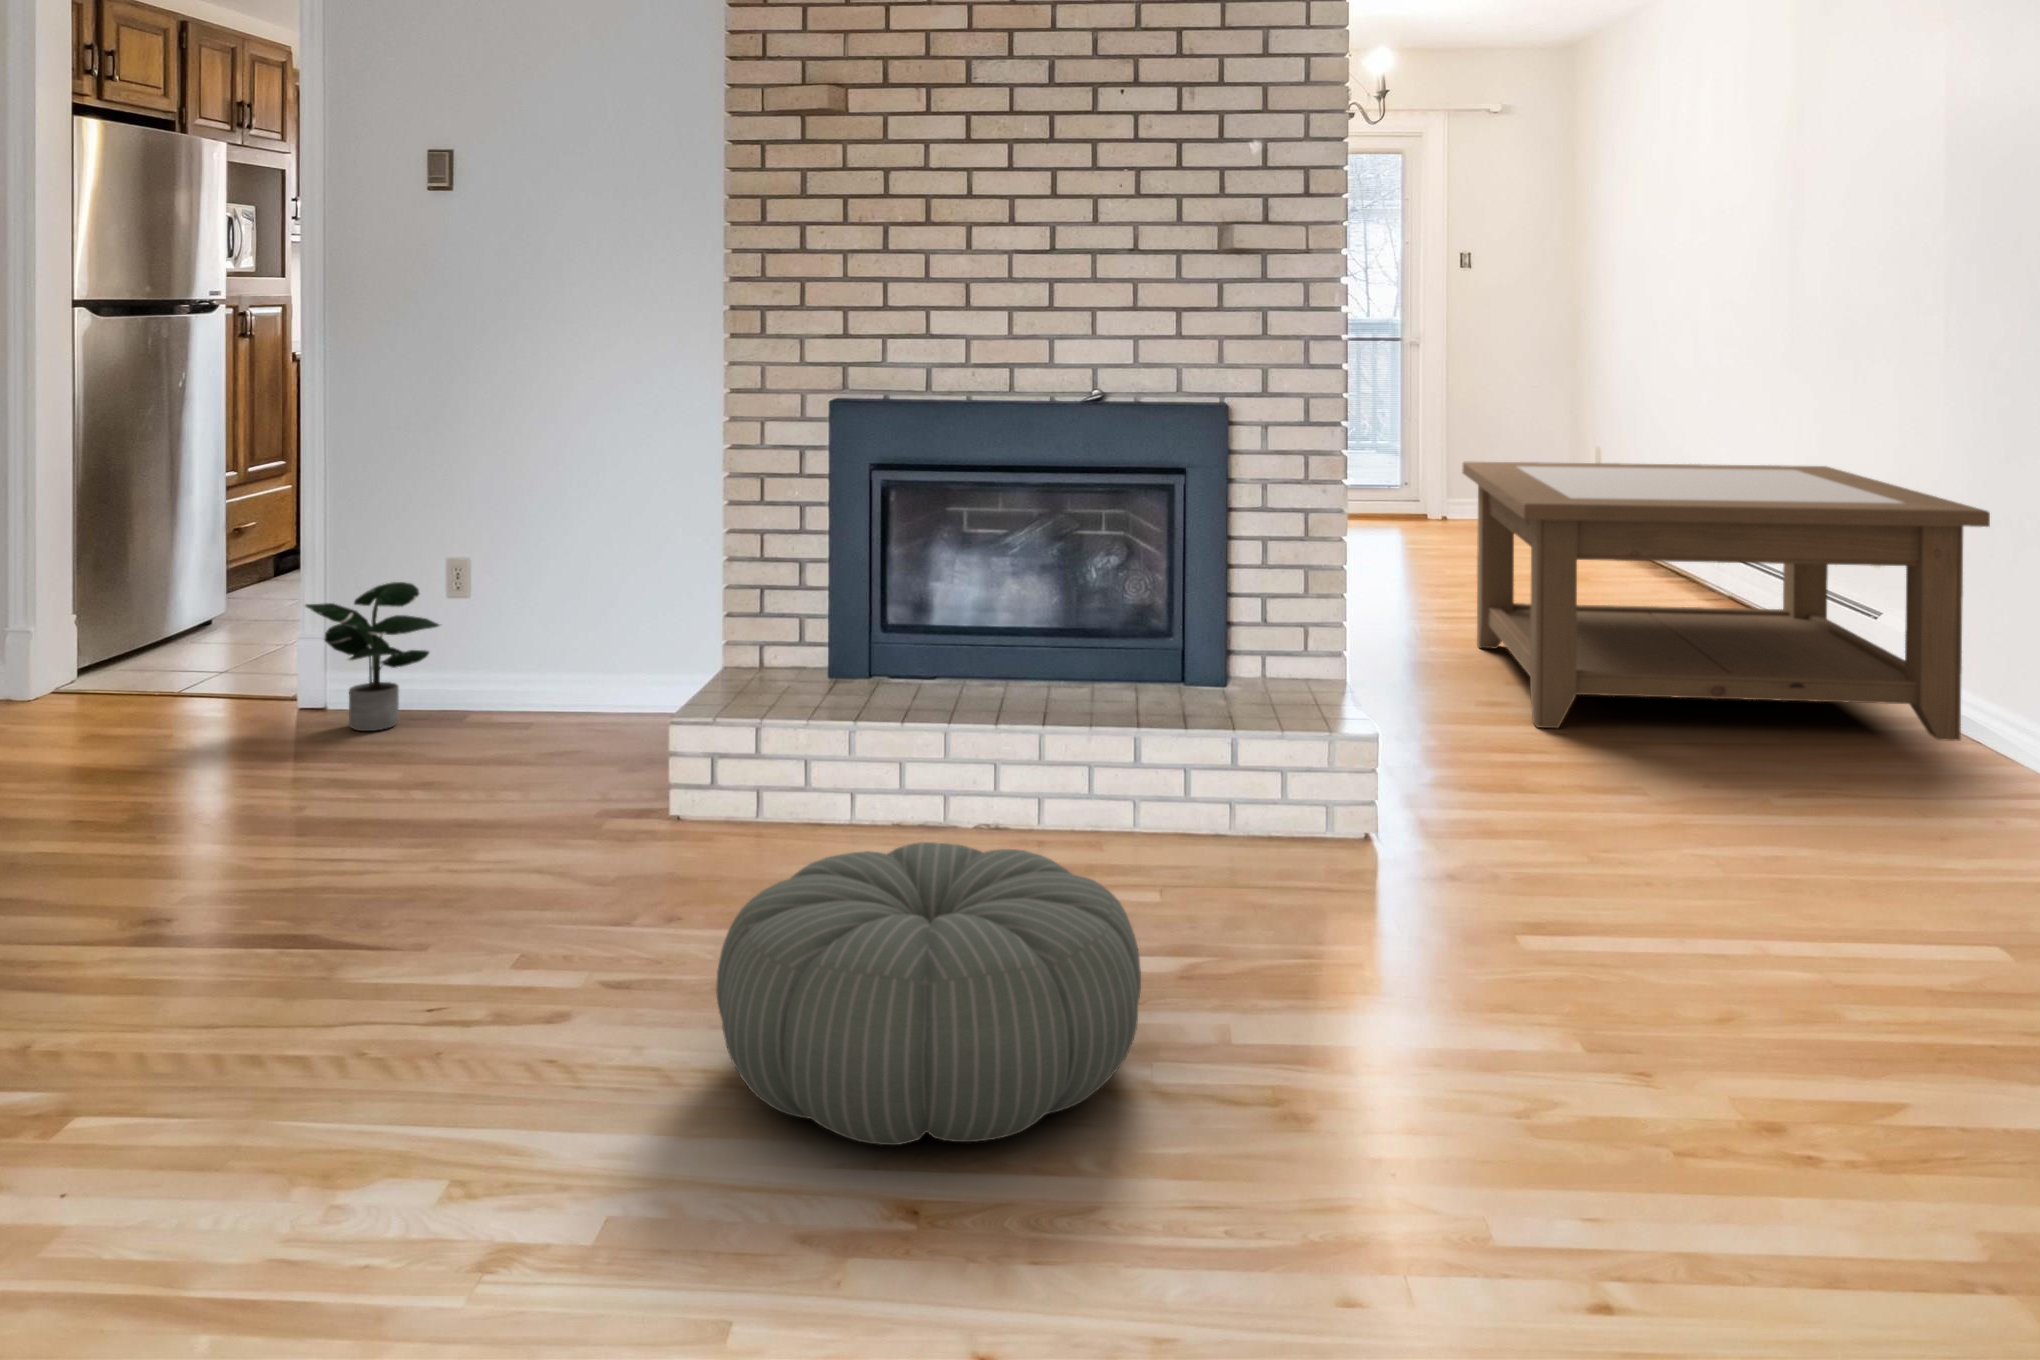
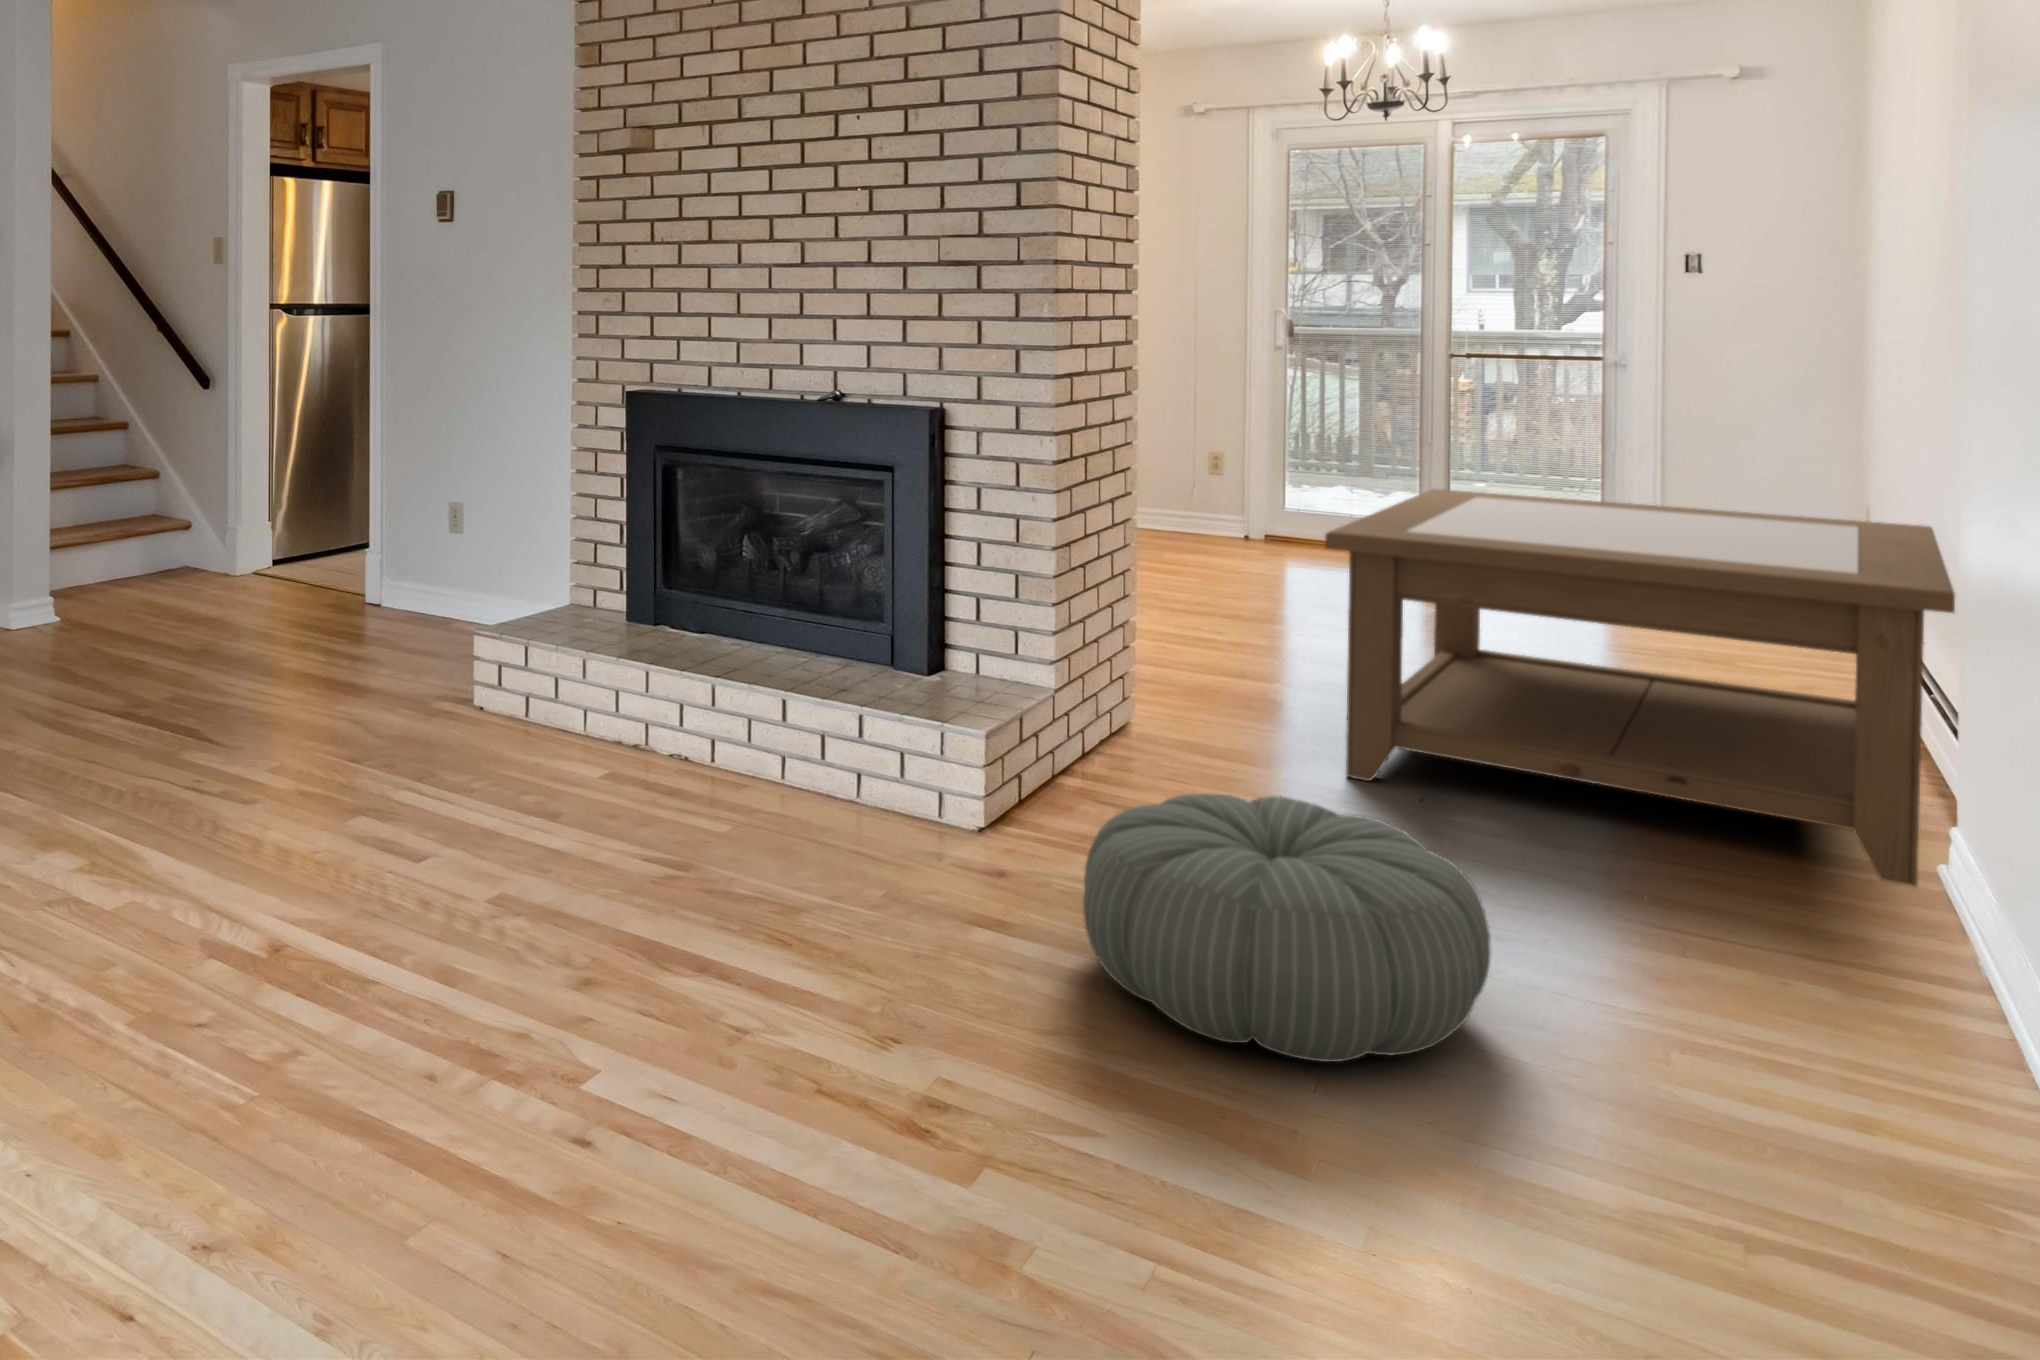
potted plant: present [305,582,440,731] -> none [349,518,438,627]
pouf: present [716,842,1141,1145] -> present [1083,793,1491,1062]

